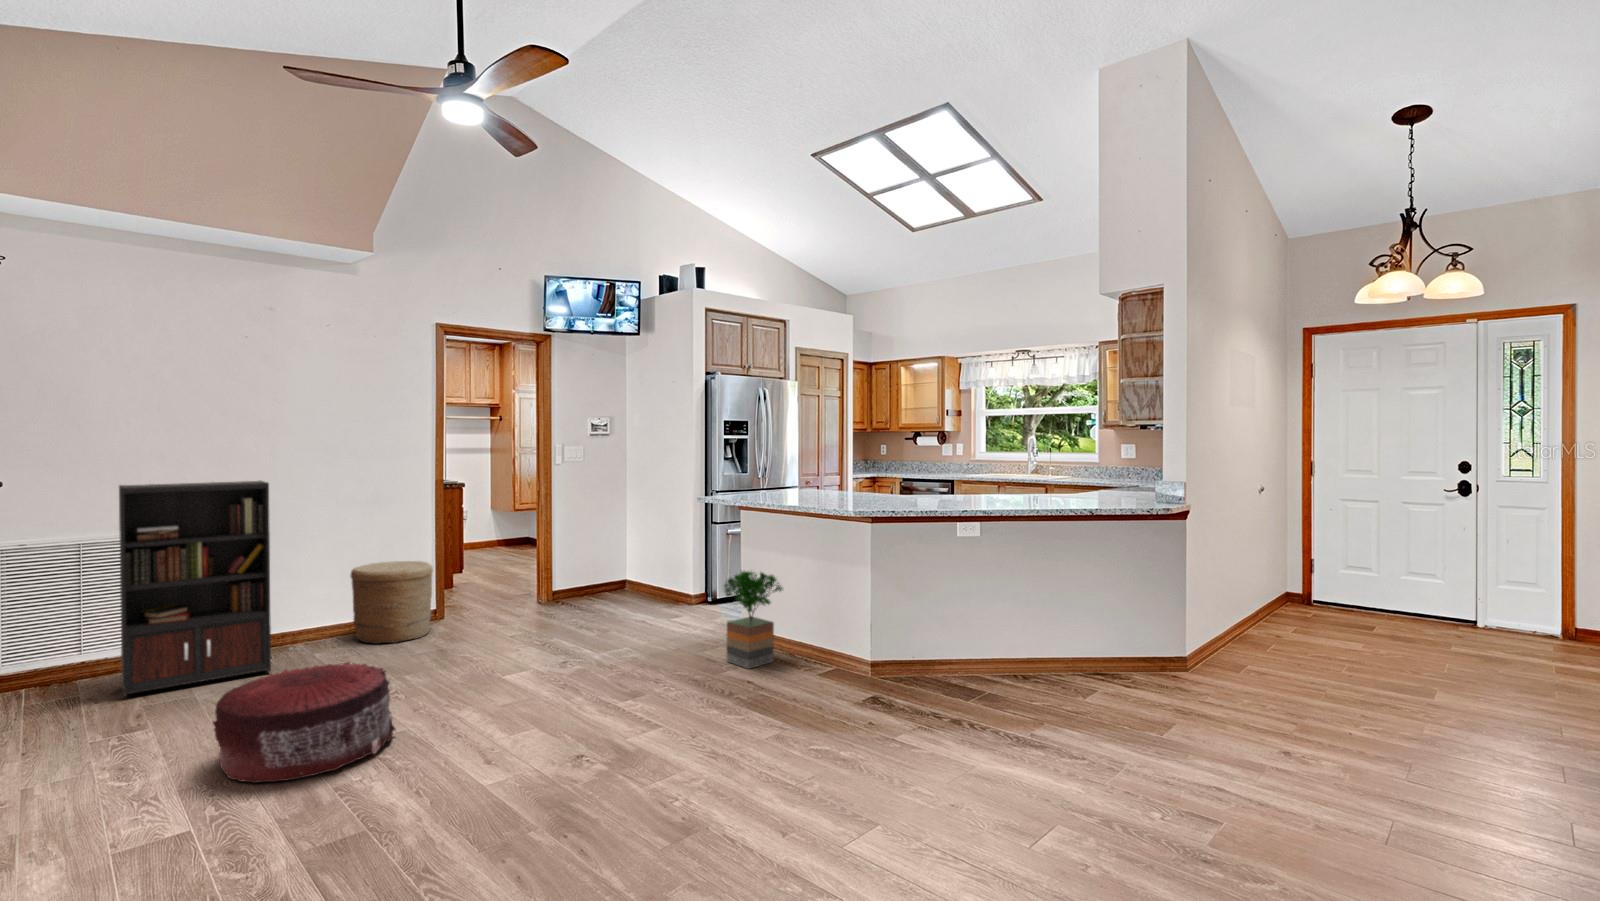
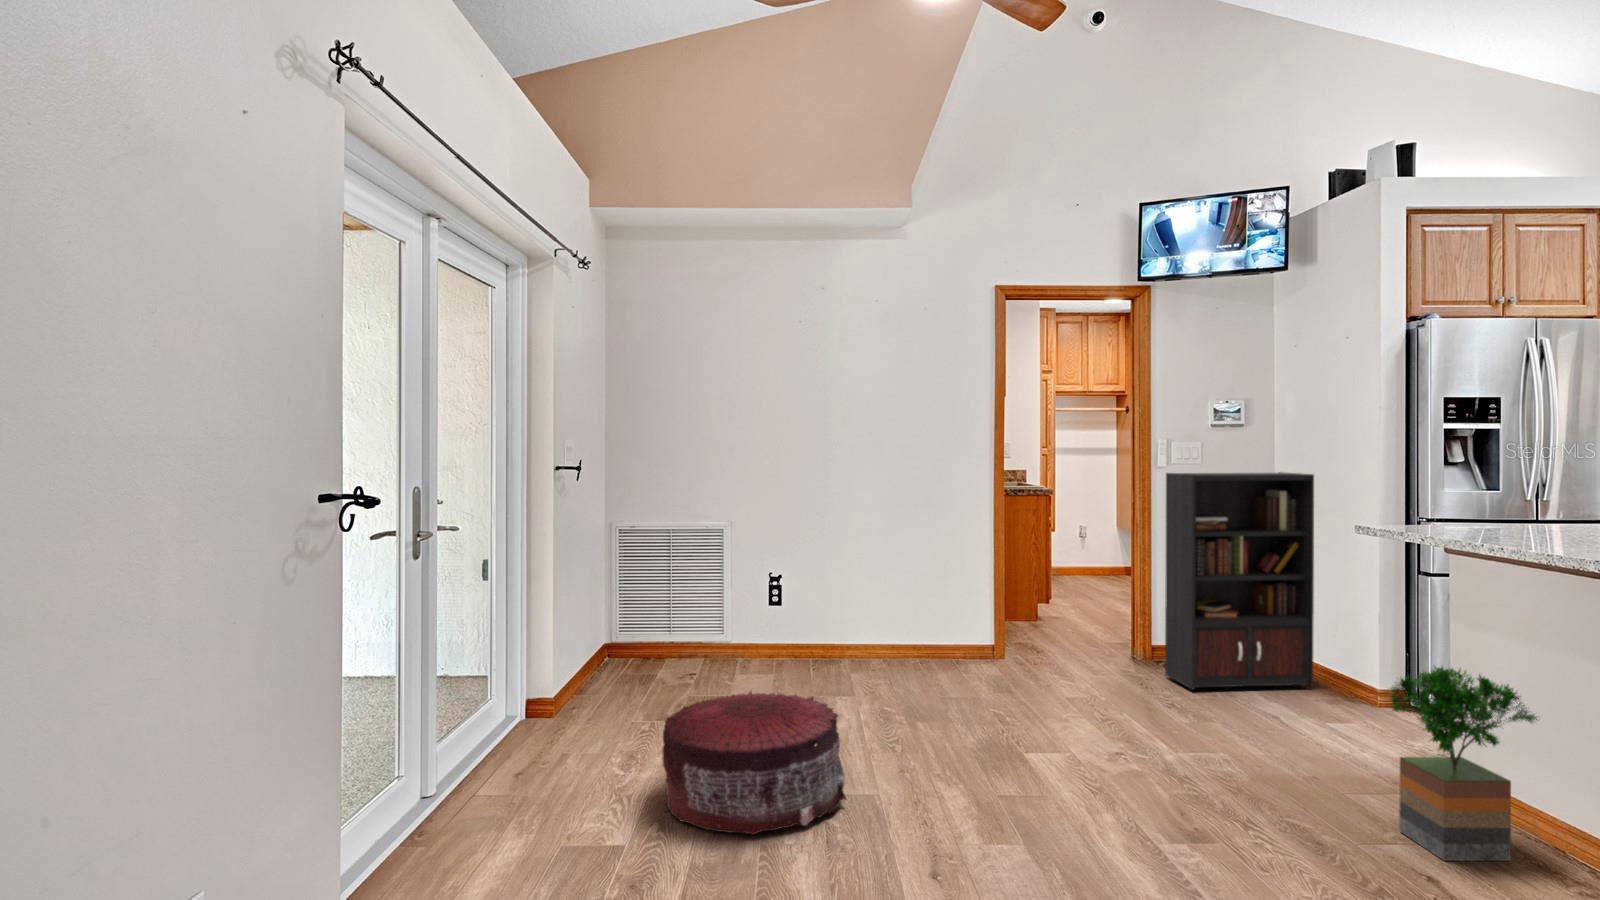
bookcase: present [119,481,293,697] -> present [1165,472,1314,690]
woven basket: present [350,561,433,644] -> none [892,578,981,678]

